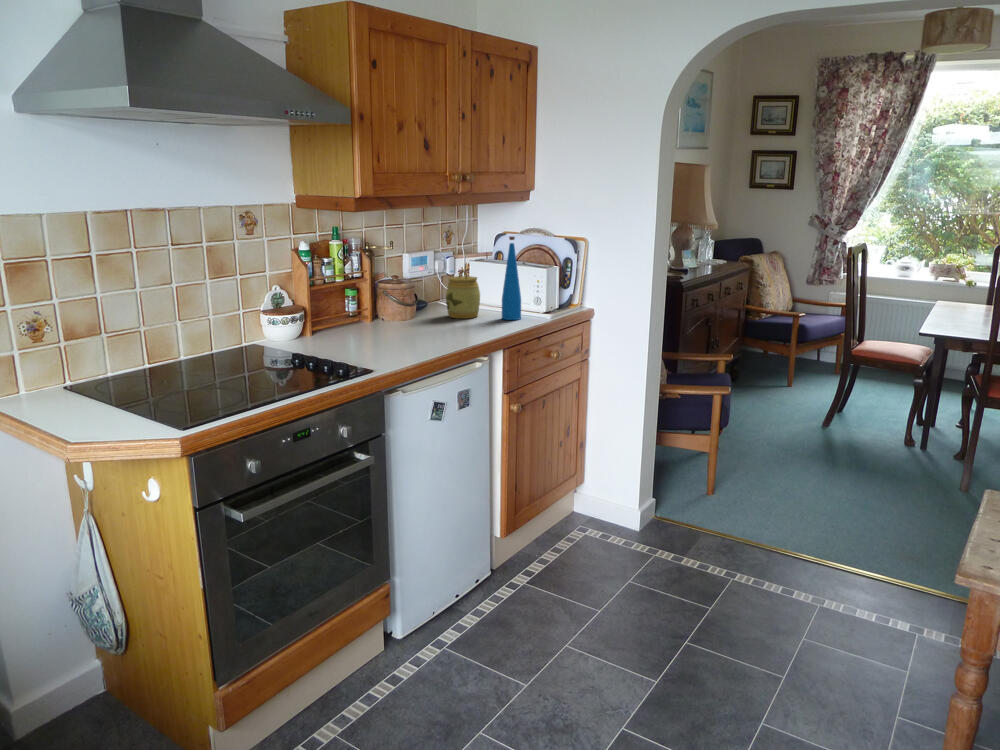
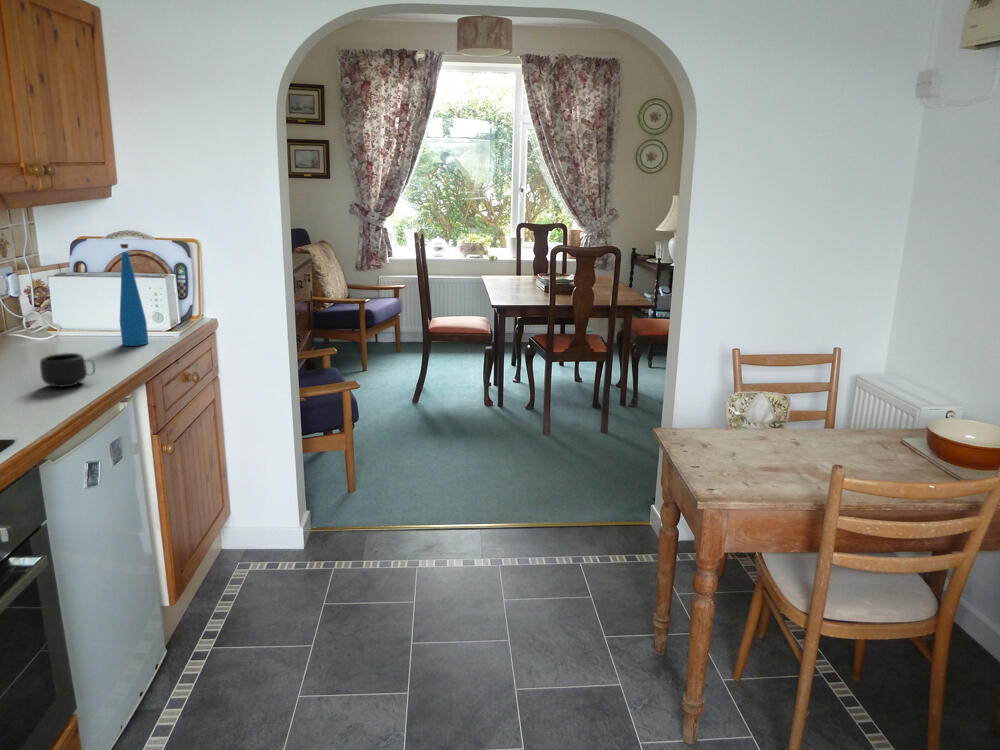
jar: present [446,270,480,318] -> none [33,289,86,352]
mug: none [421,316,456,341] -> present [40,353,95,387]

